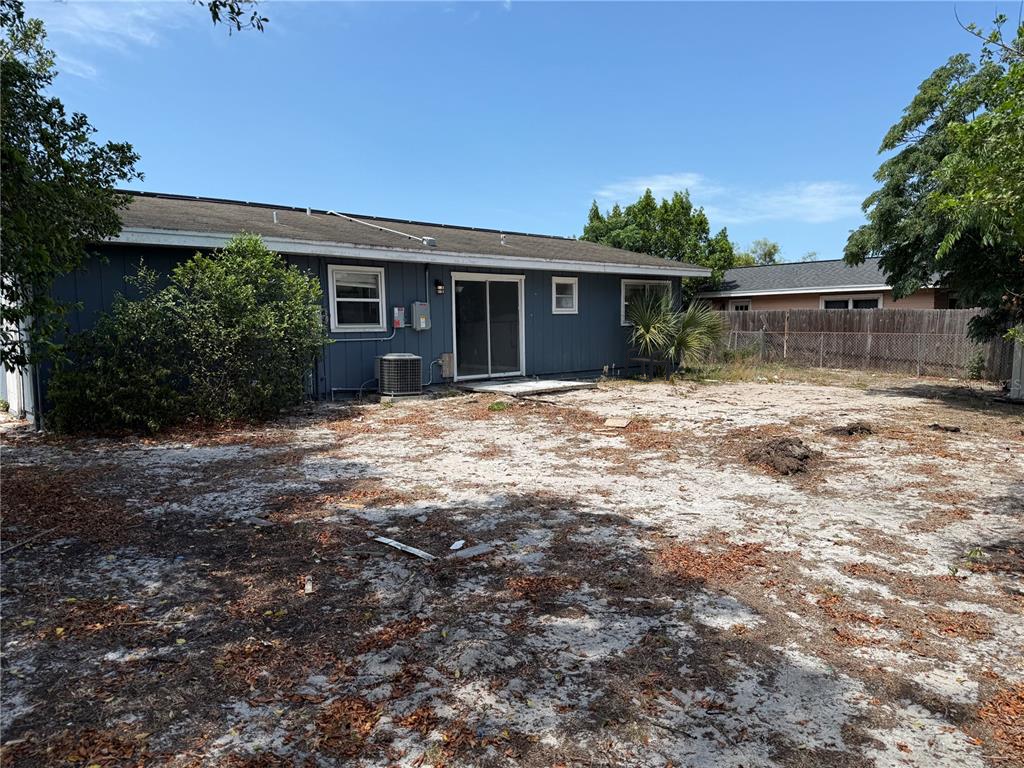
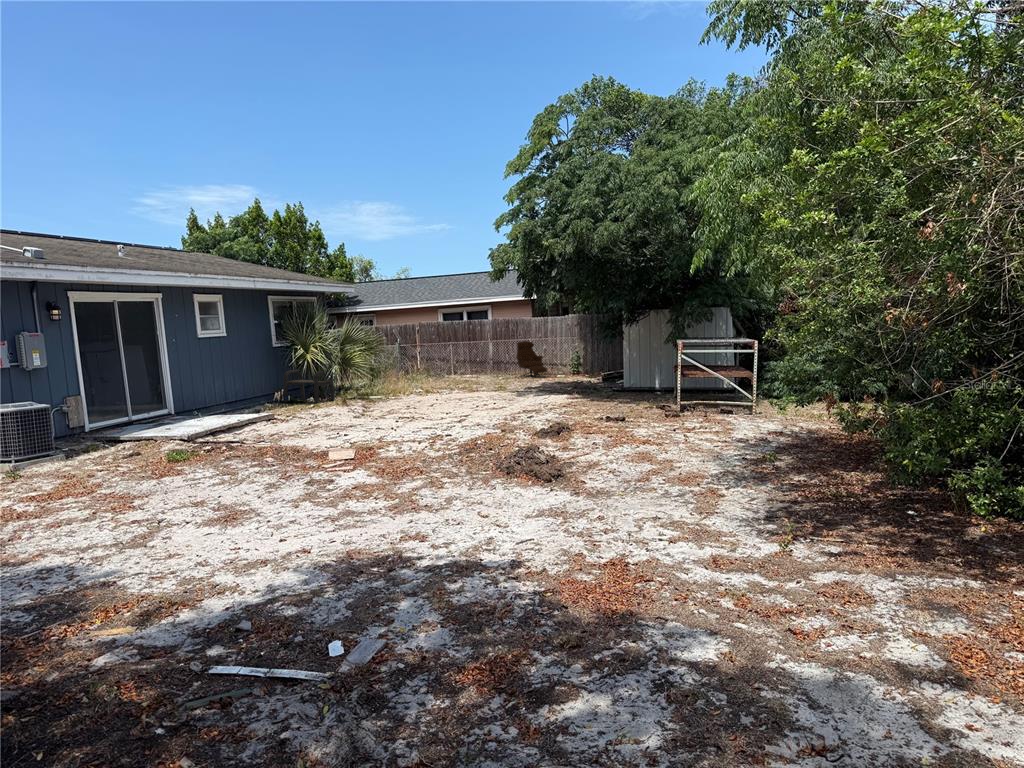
lounge chair: none [899,337,939,381] -> present [516,341,547,377]

